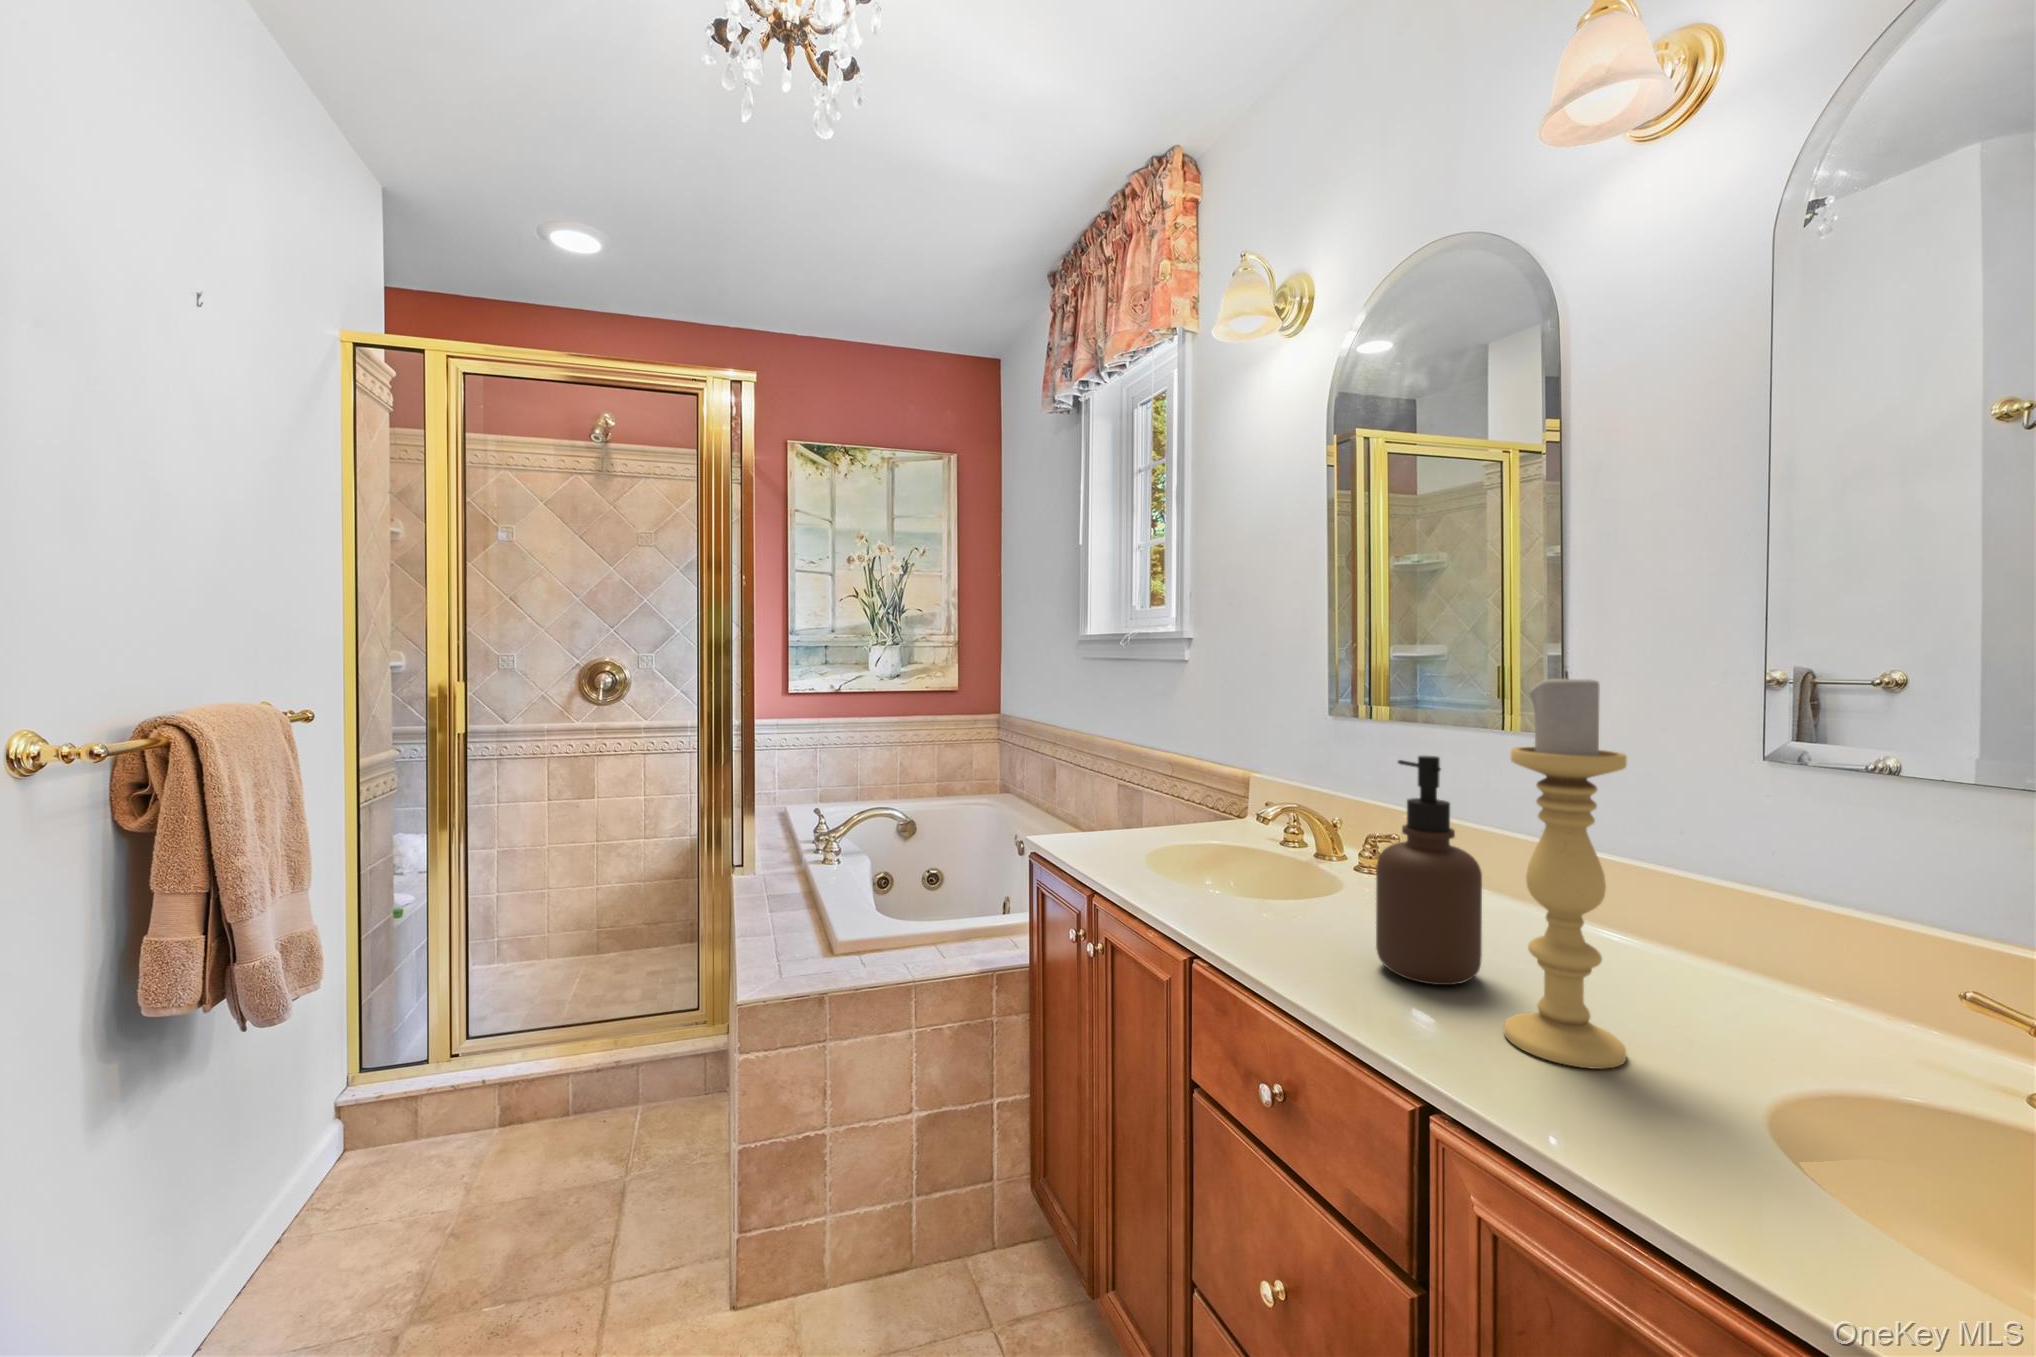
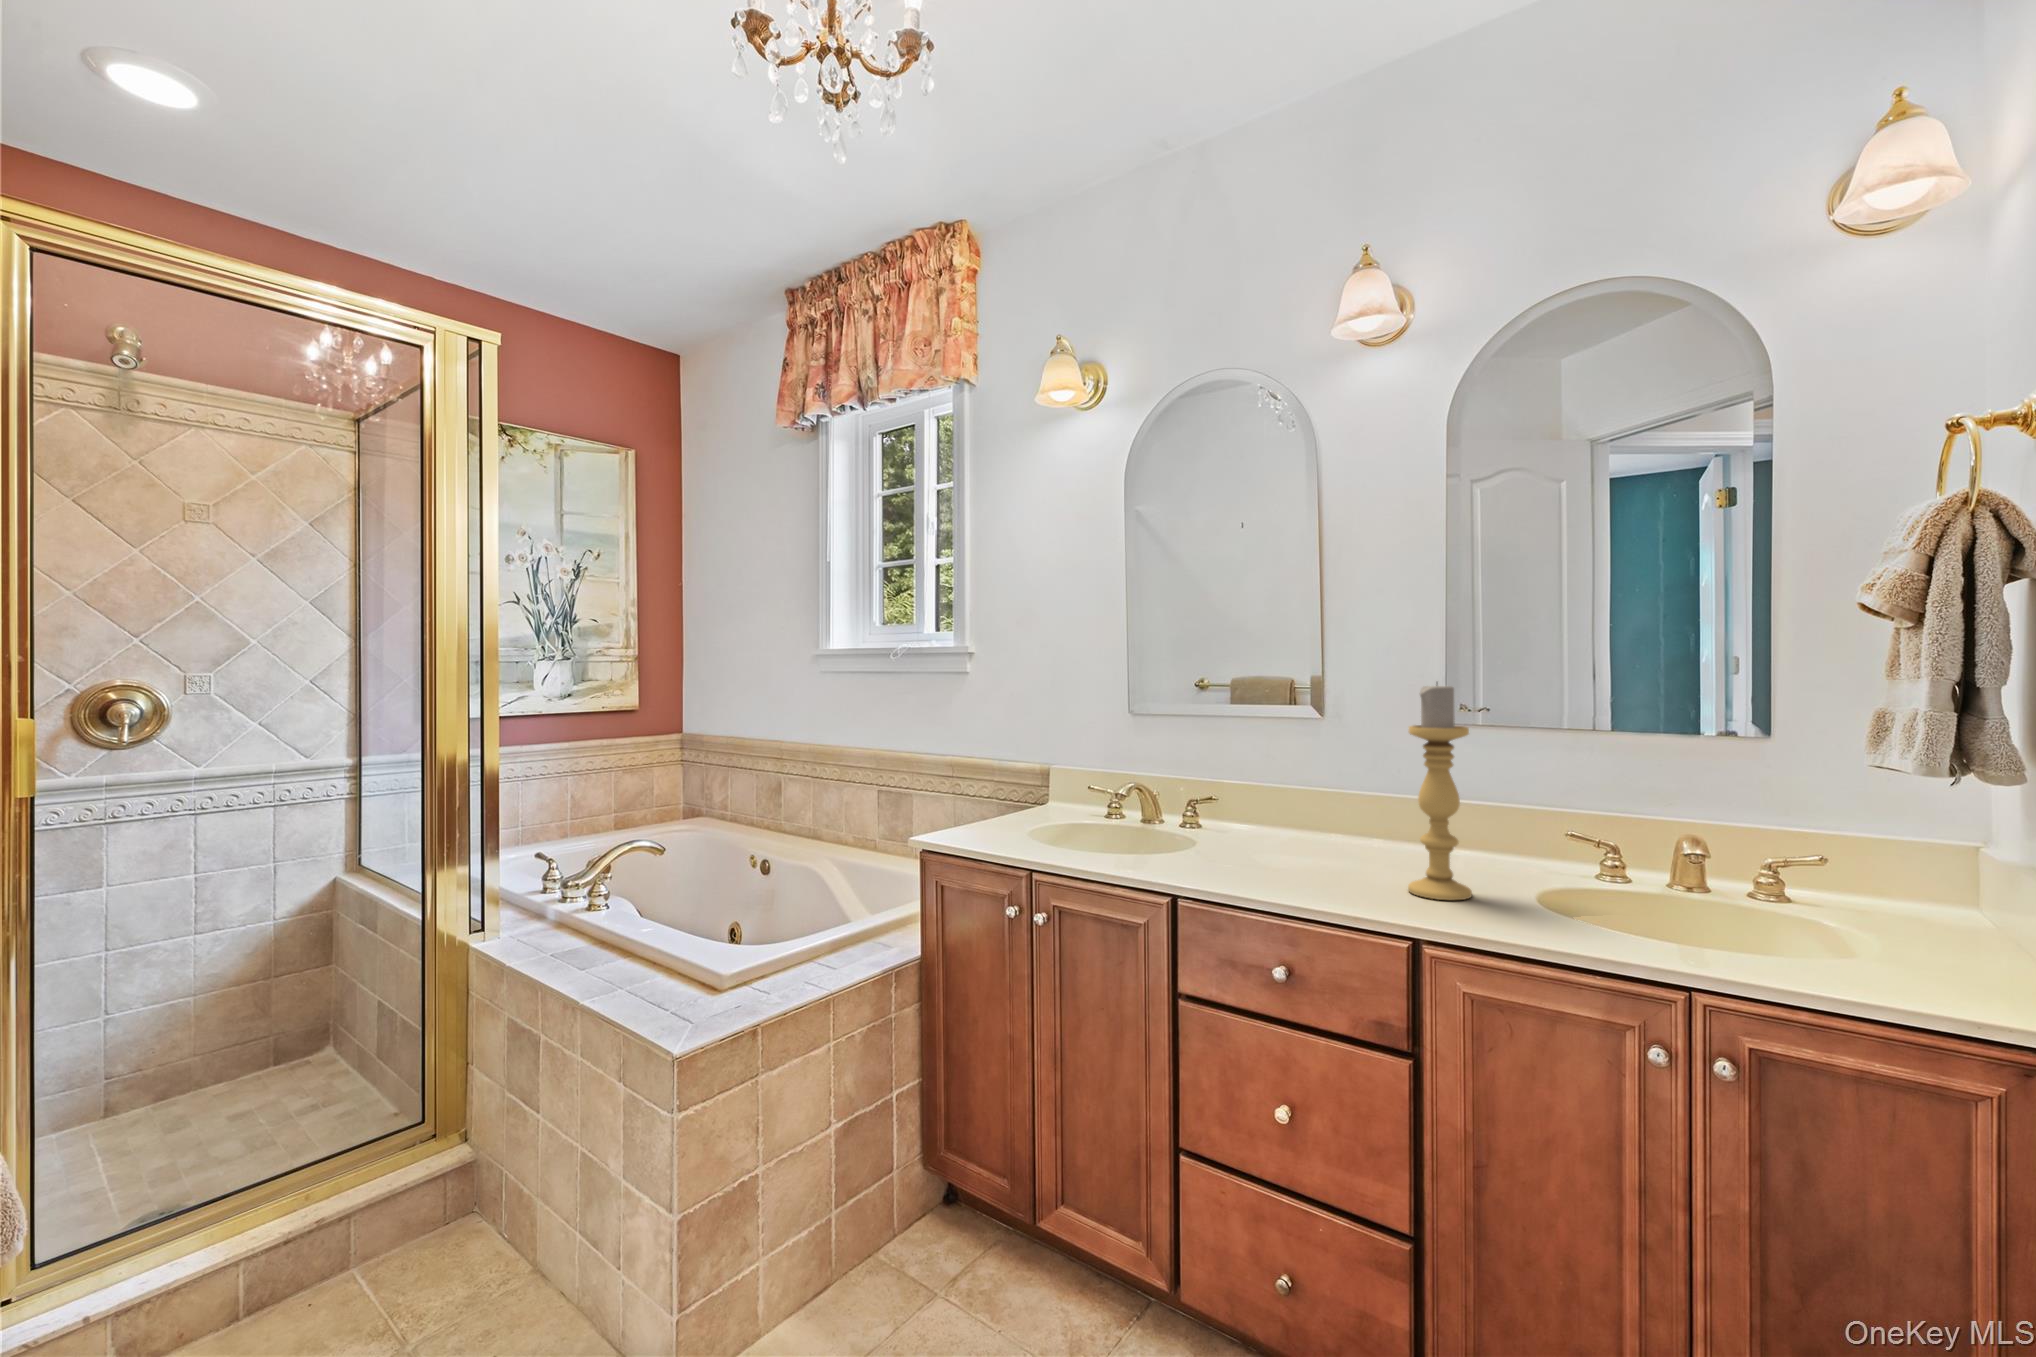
soap dispenser: present [1376,756,1482,985] -> none [1300,736,1364,880]

